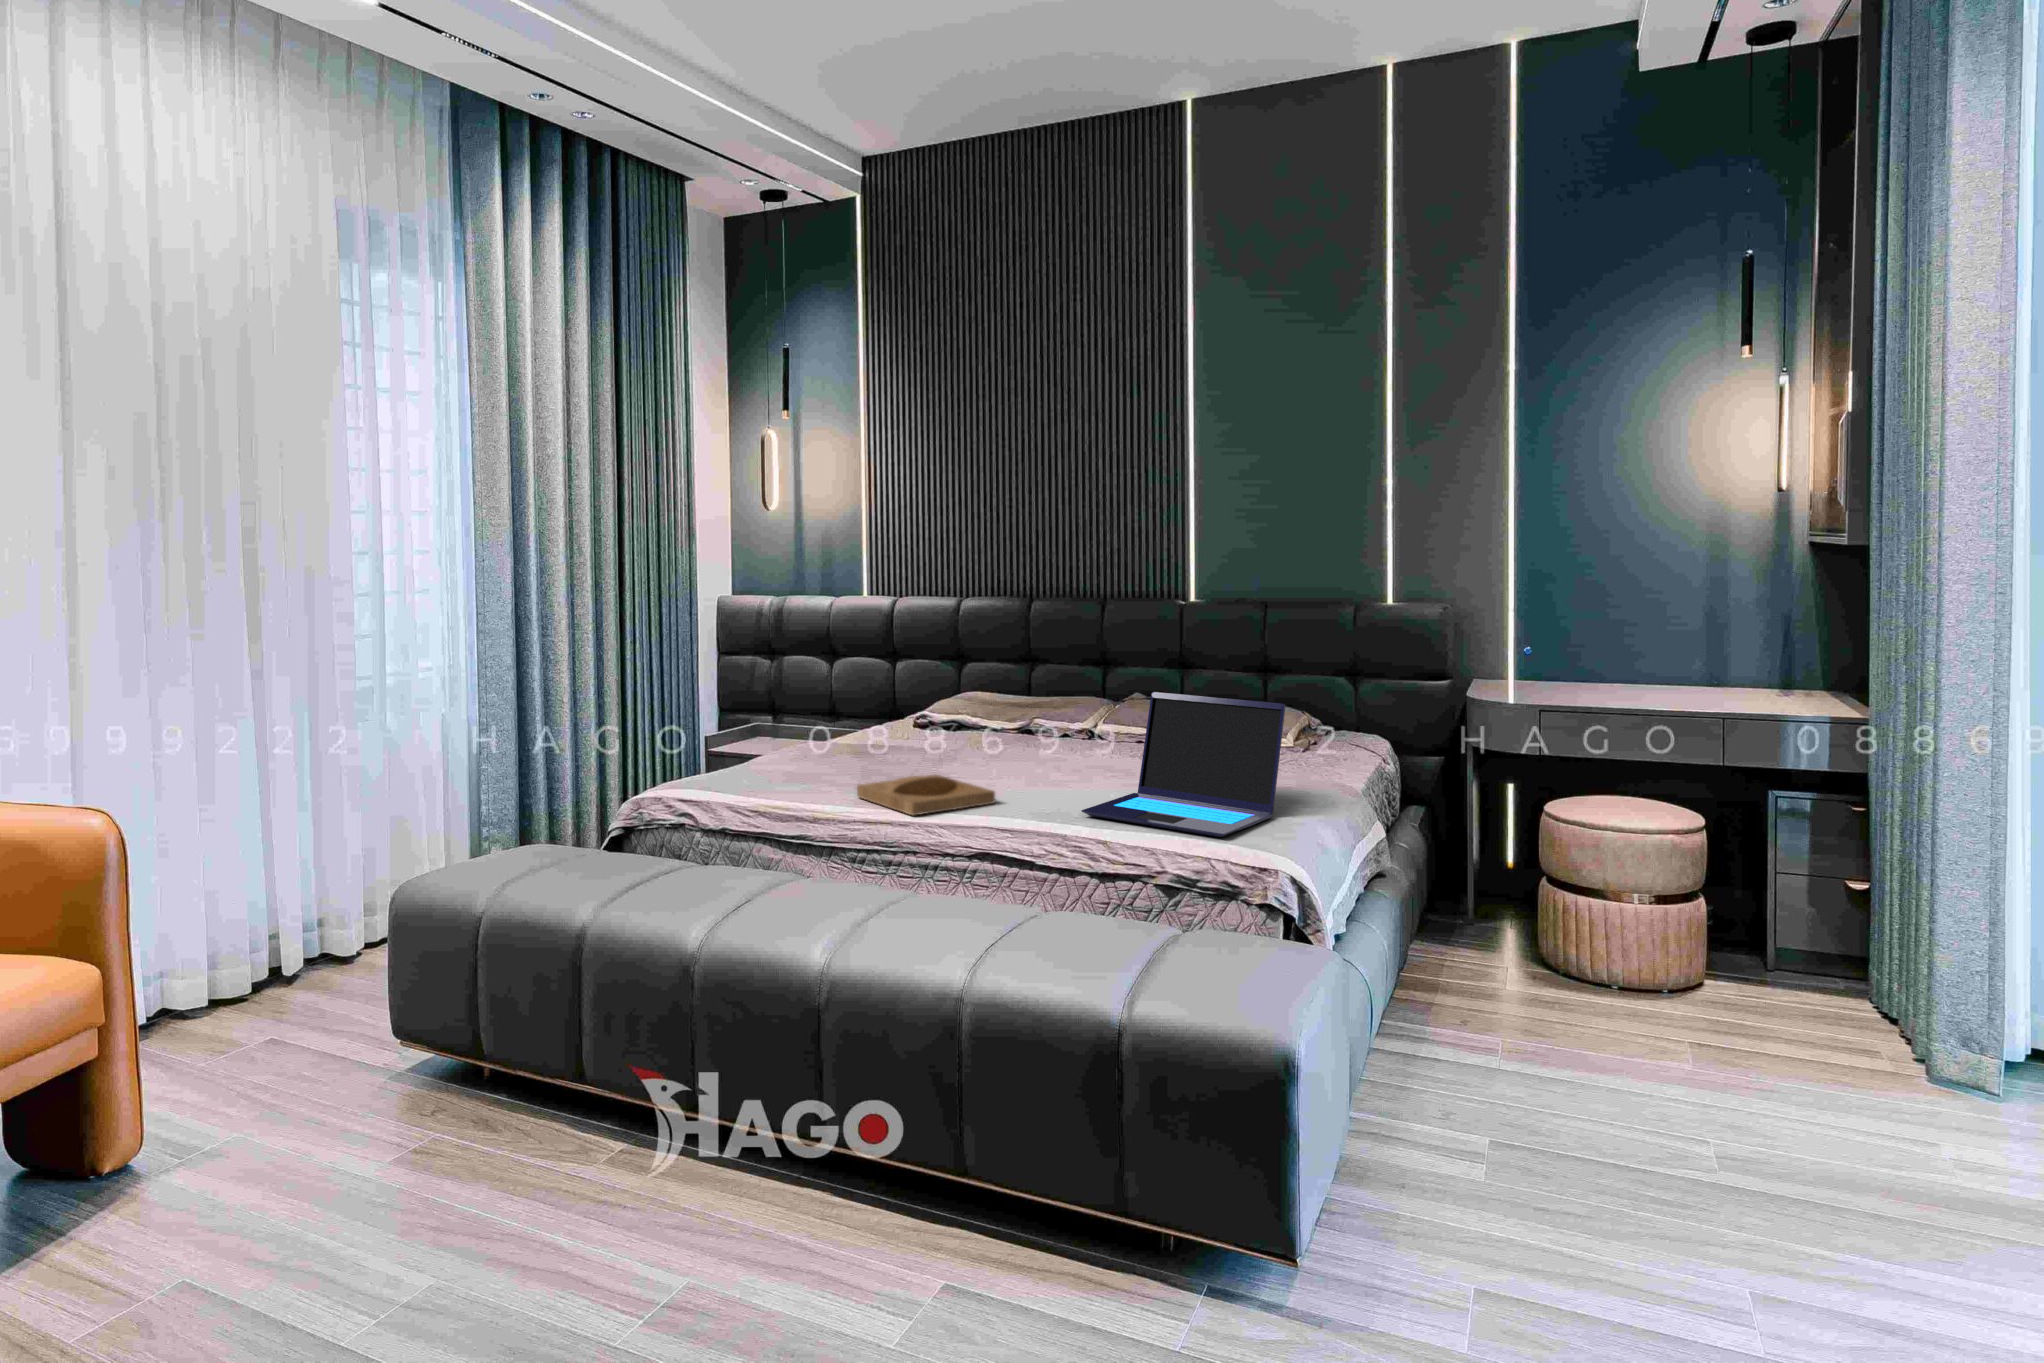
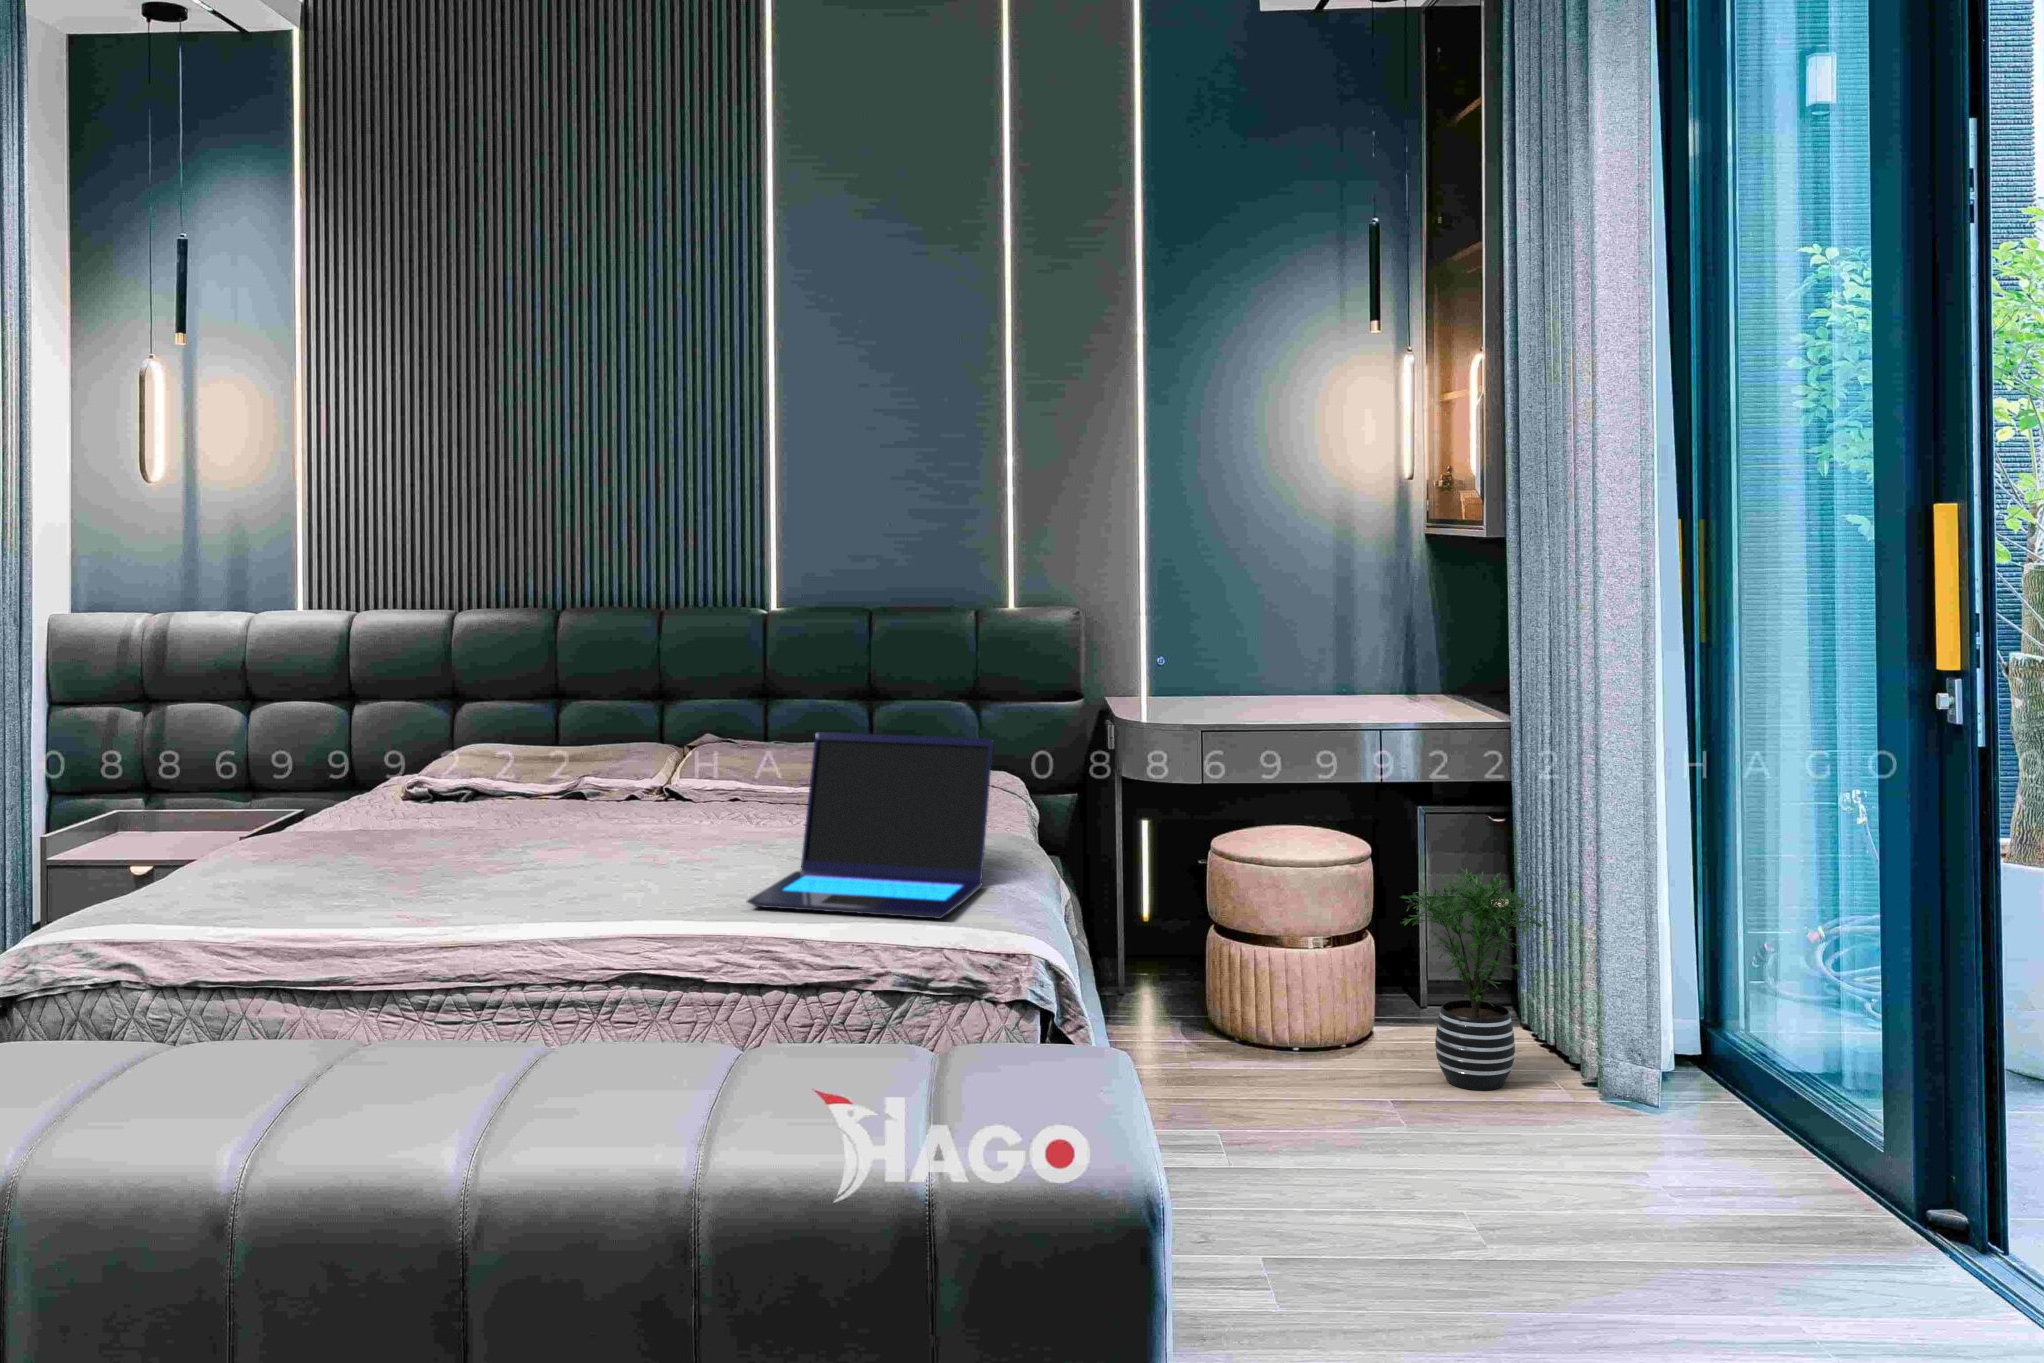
tray: present [857,775,995,815] -> none [402,868,615,932]
potted plant: none [1710,844,1890,1052] -> present [1401,867,1555,1090]

